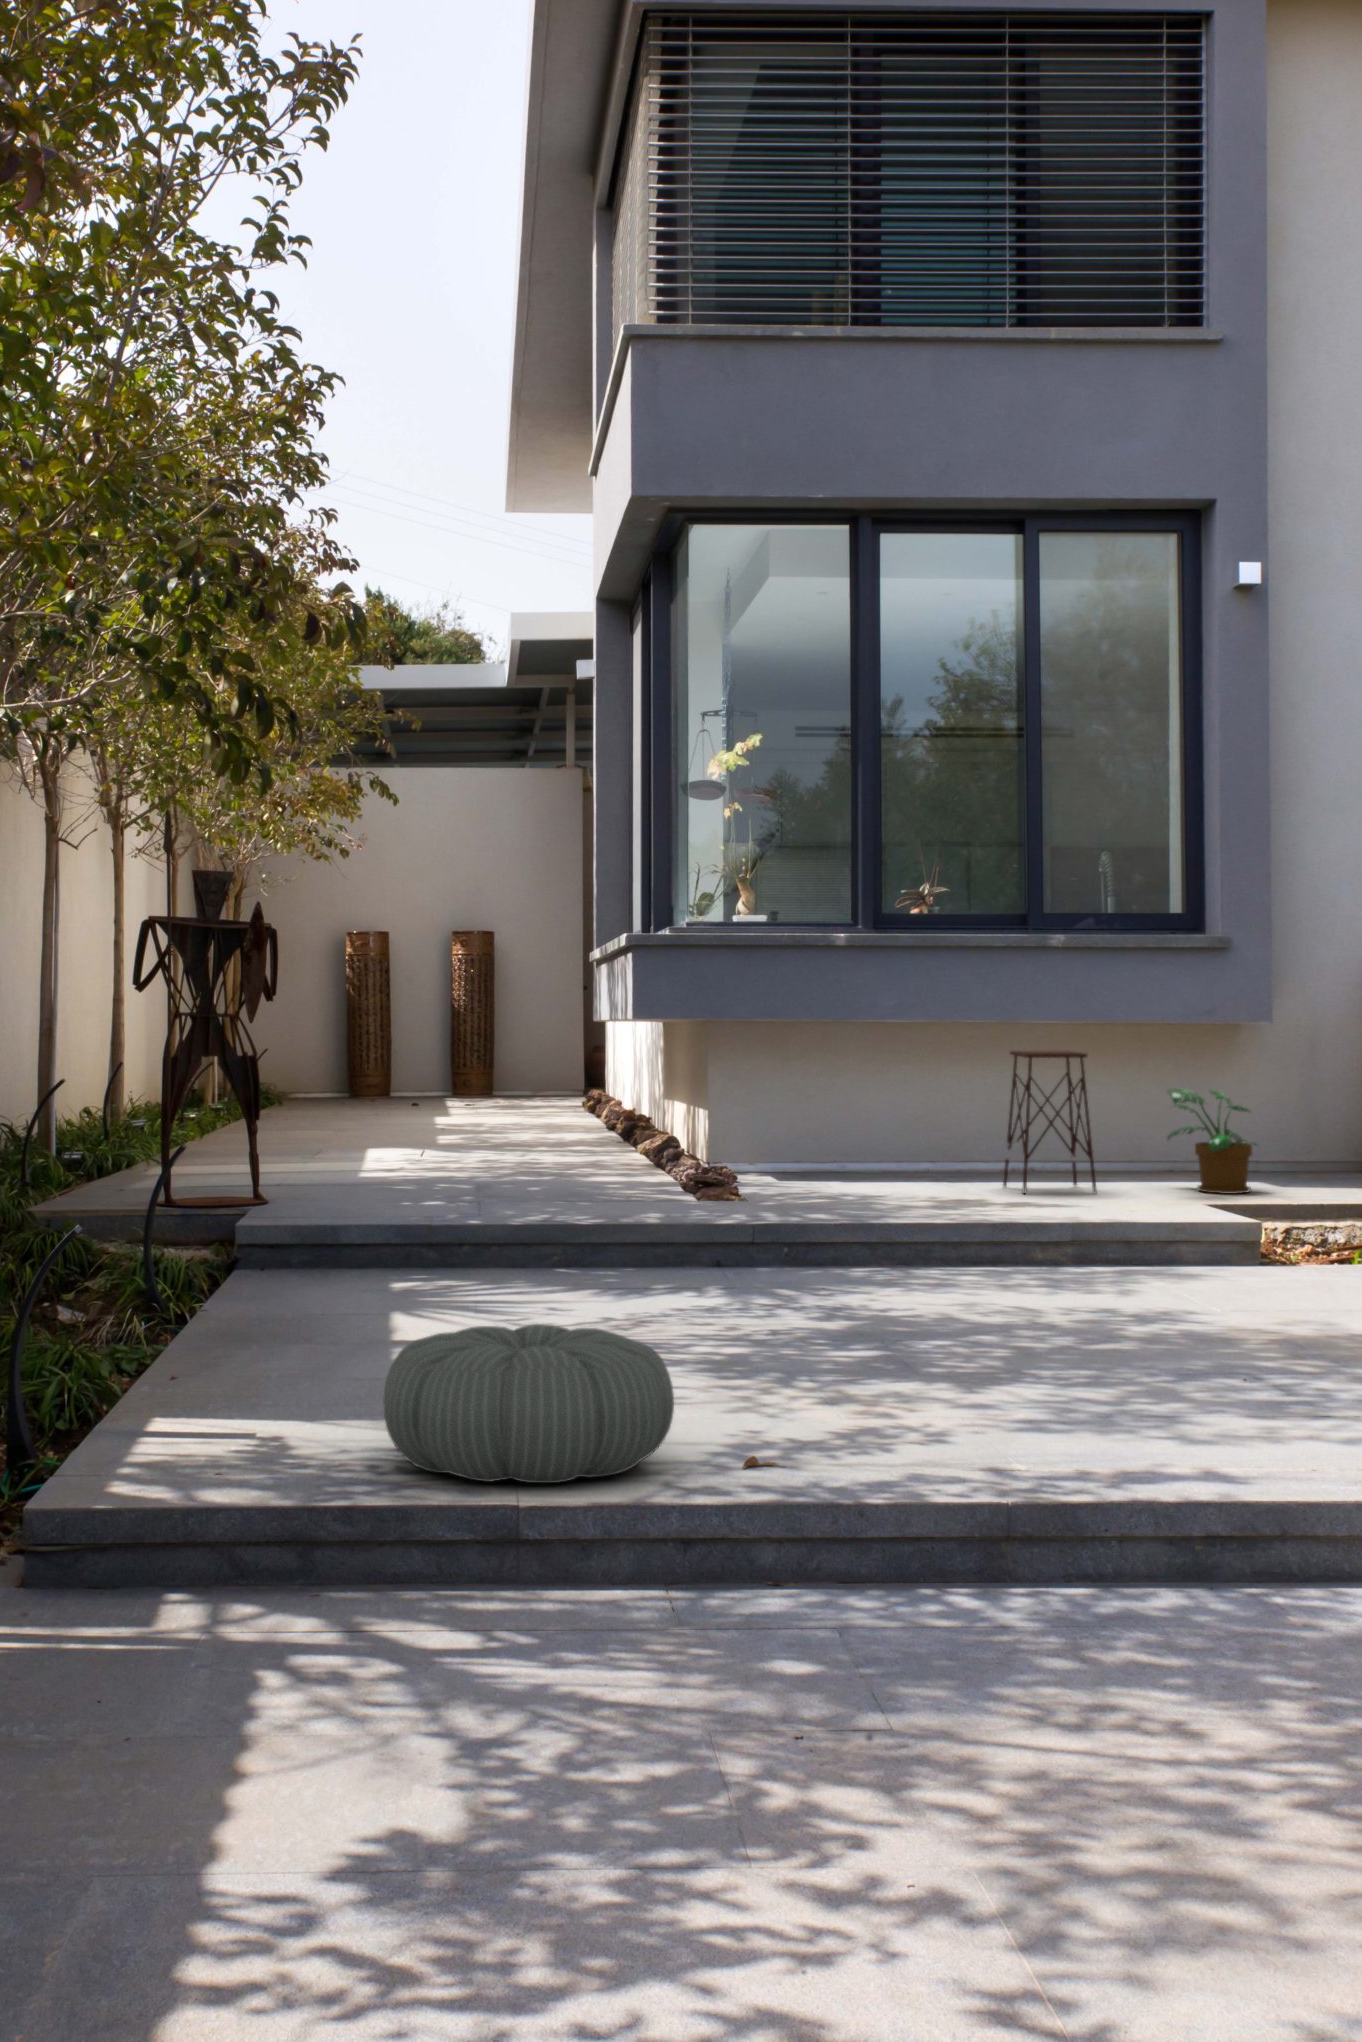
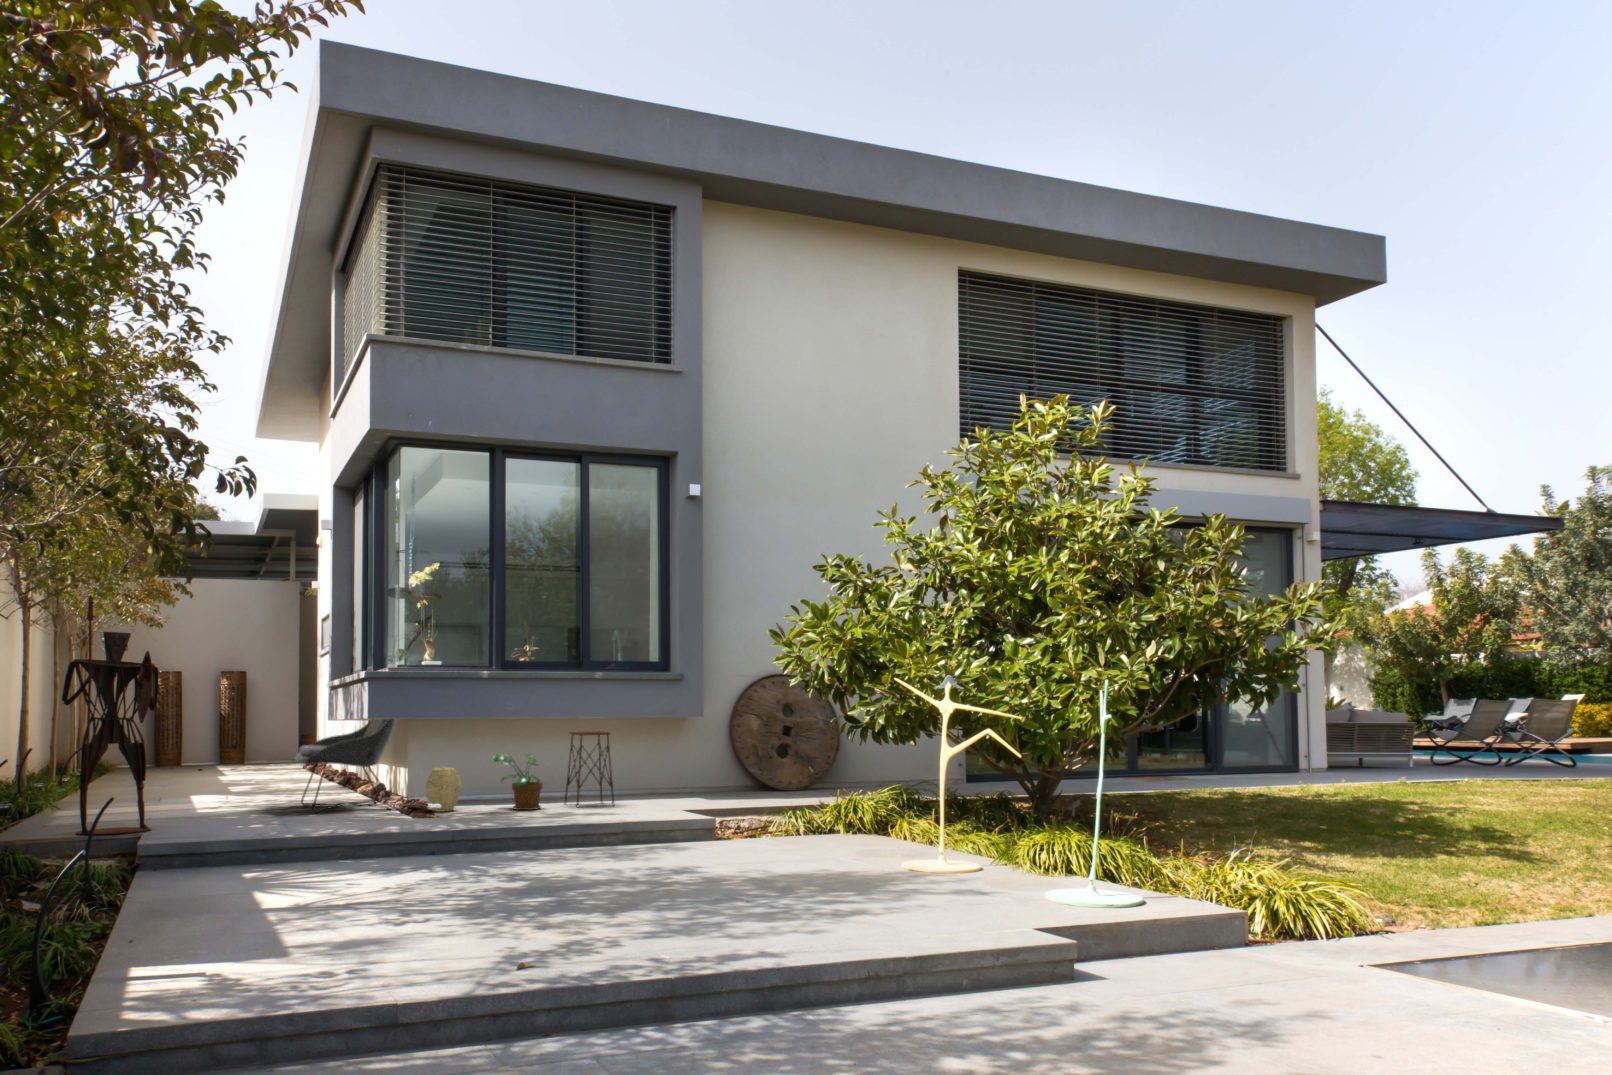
lounge chair: none [524,991,698,1185] -> present [295,719,396,813]
potted plant: present [1167,1088,1258,1194] -> present [493,754,545,810]
woven basket: none [743,1109,809,1191] -> present [425,767,462,812]
pouf: present [383,1324,674,1483] -> none [299,896,474,991]

